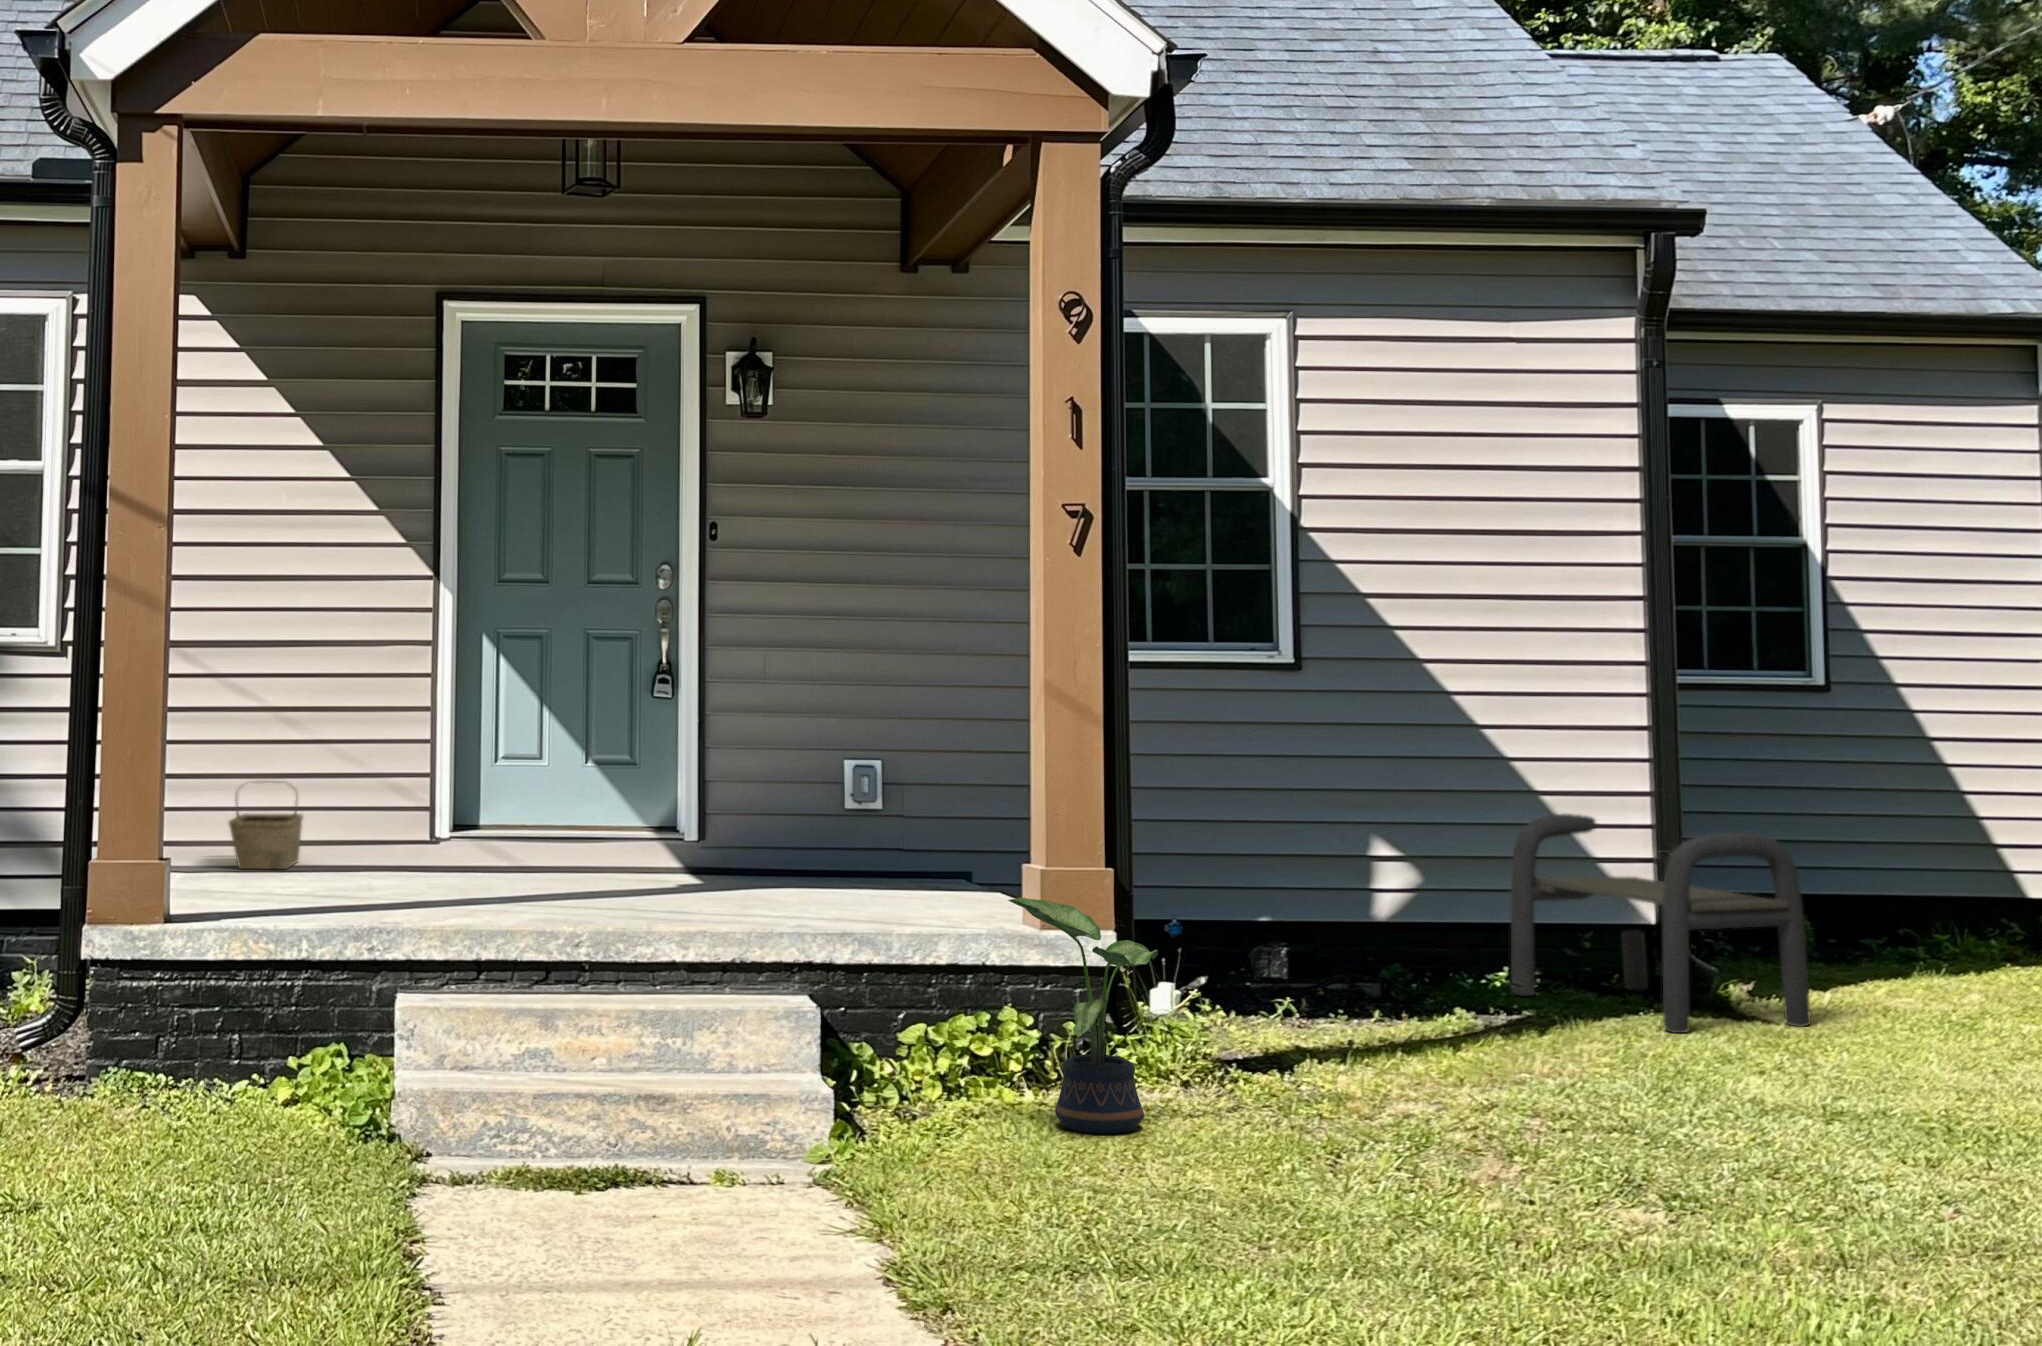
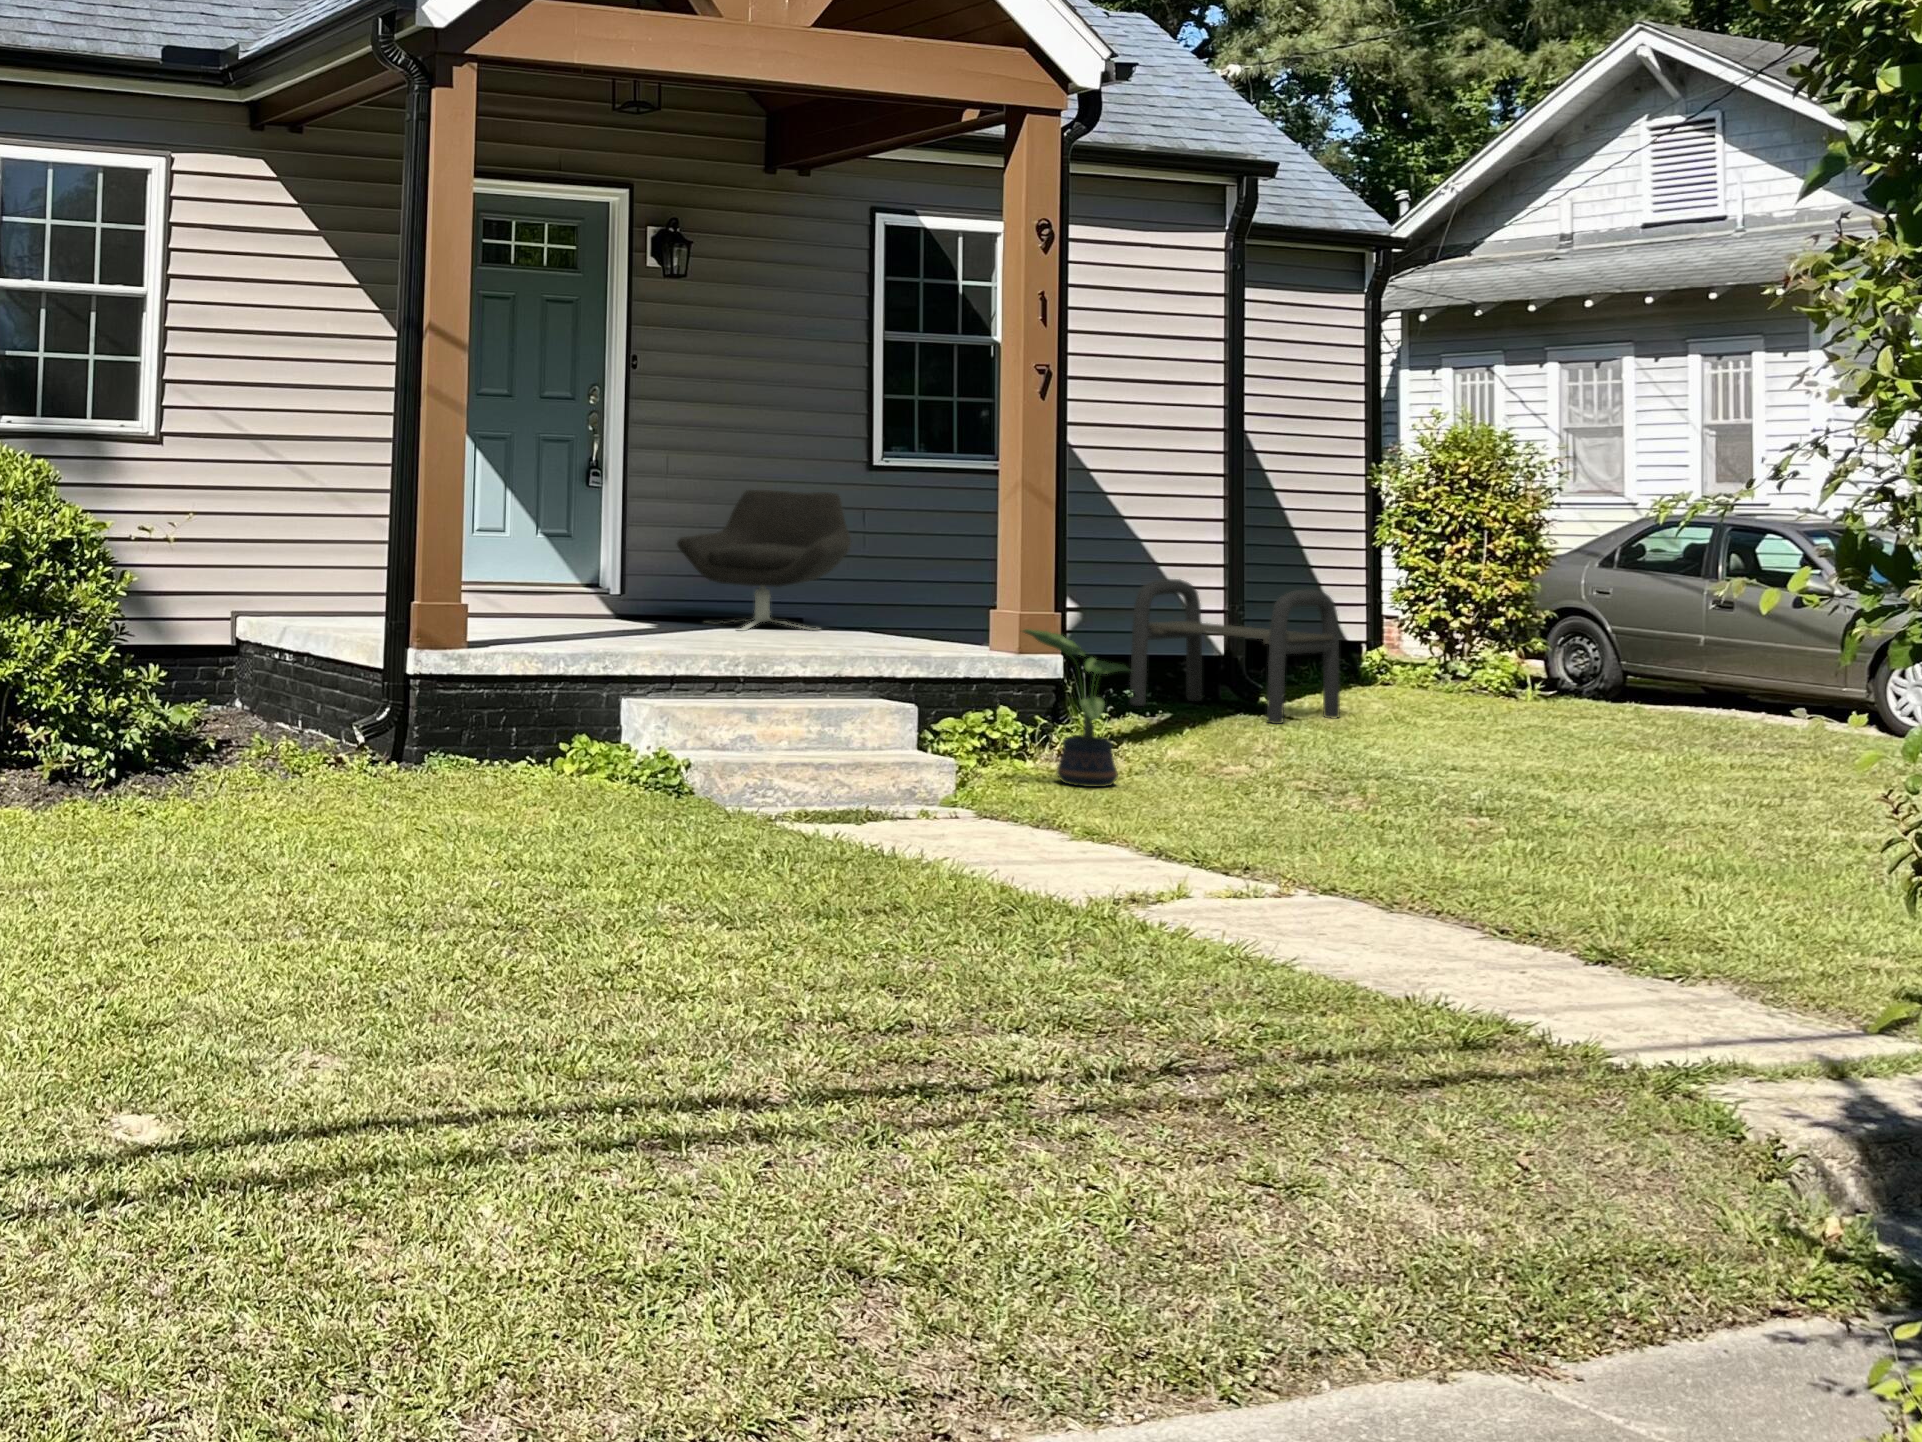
lounge chair: none [736,695,979,886] -> present [677,490,851,631]
basket: present [229,782,303,869] -> none [297,552,363,623]

